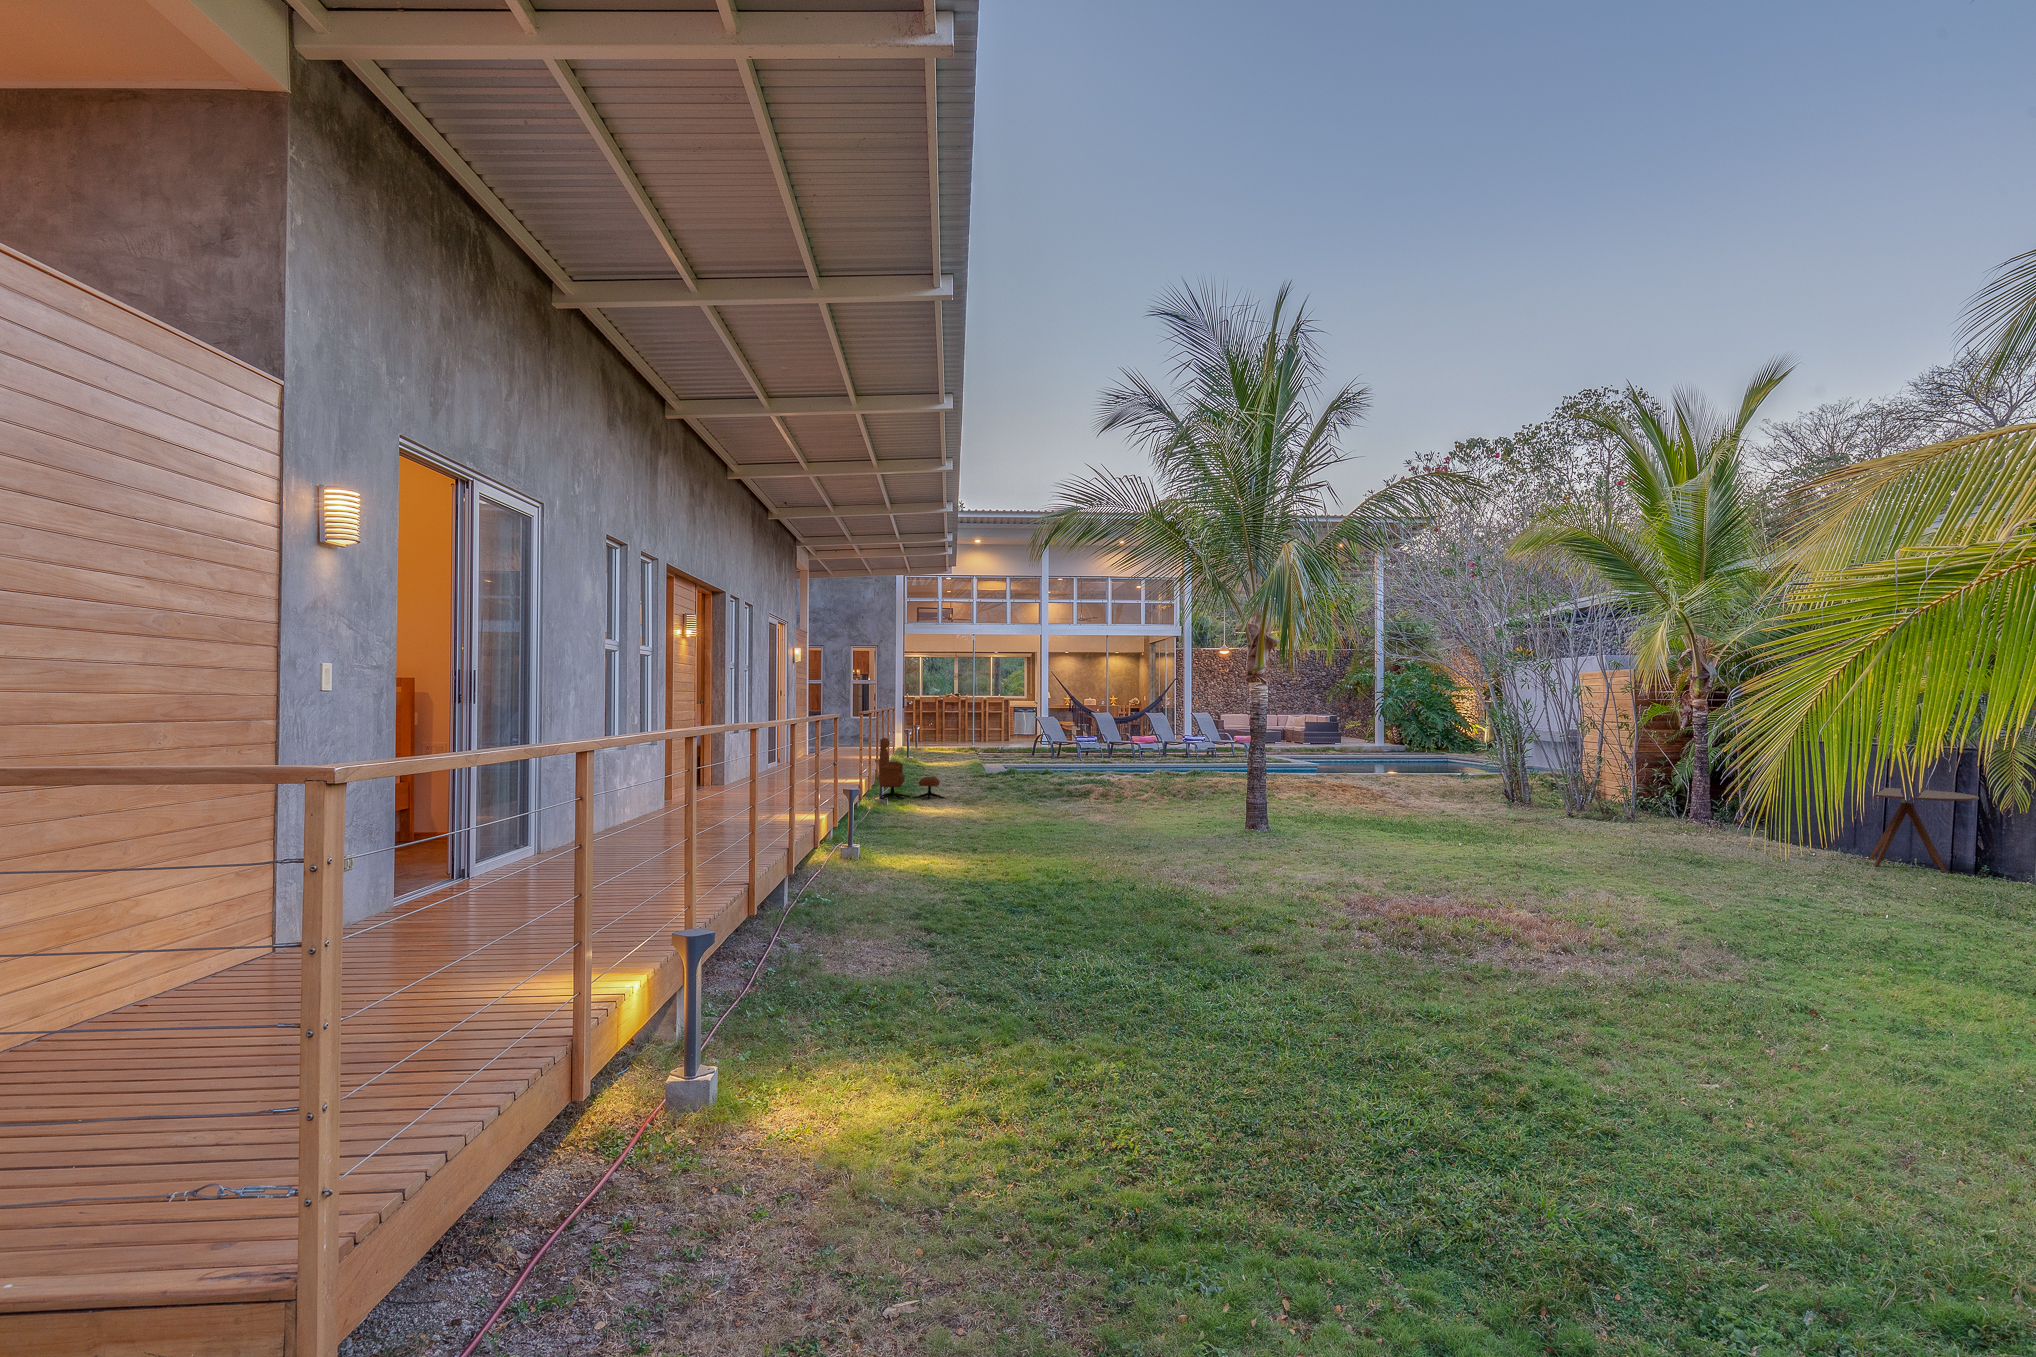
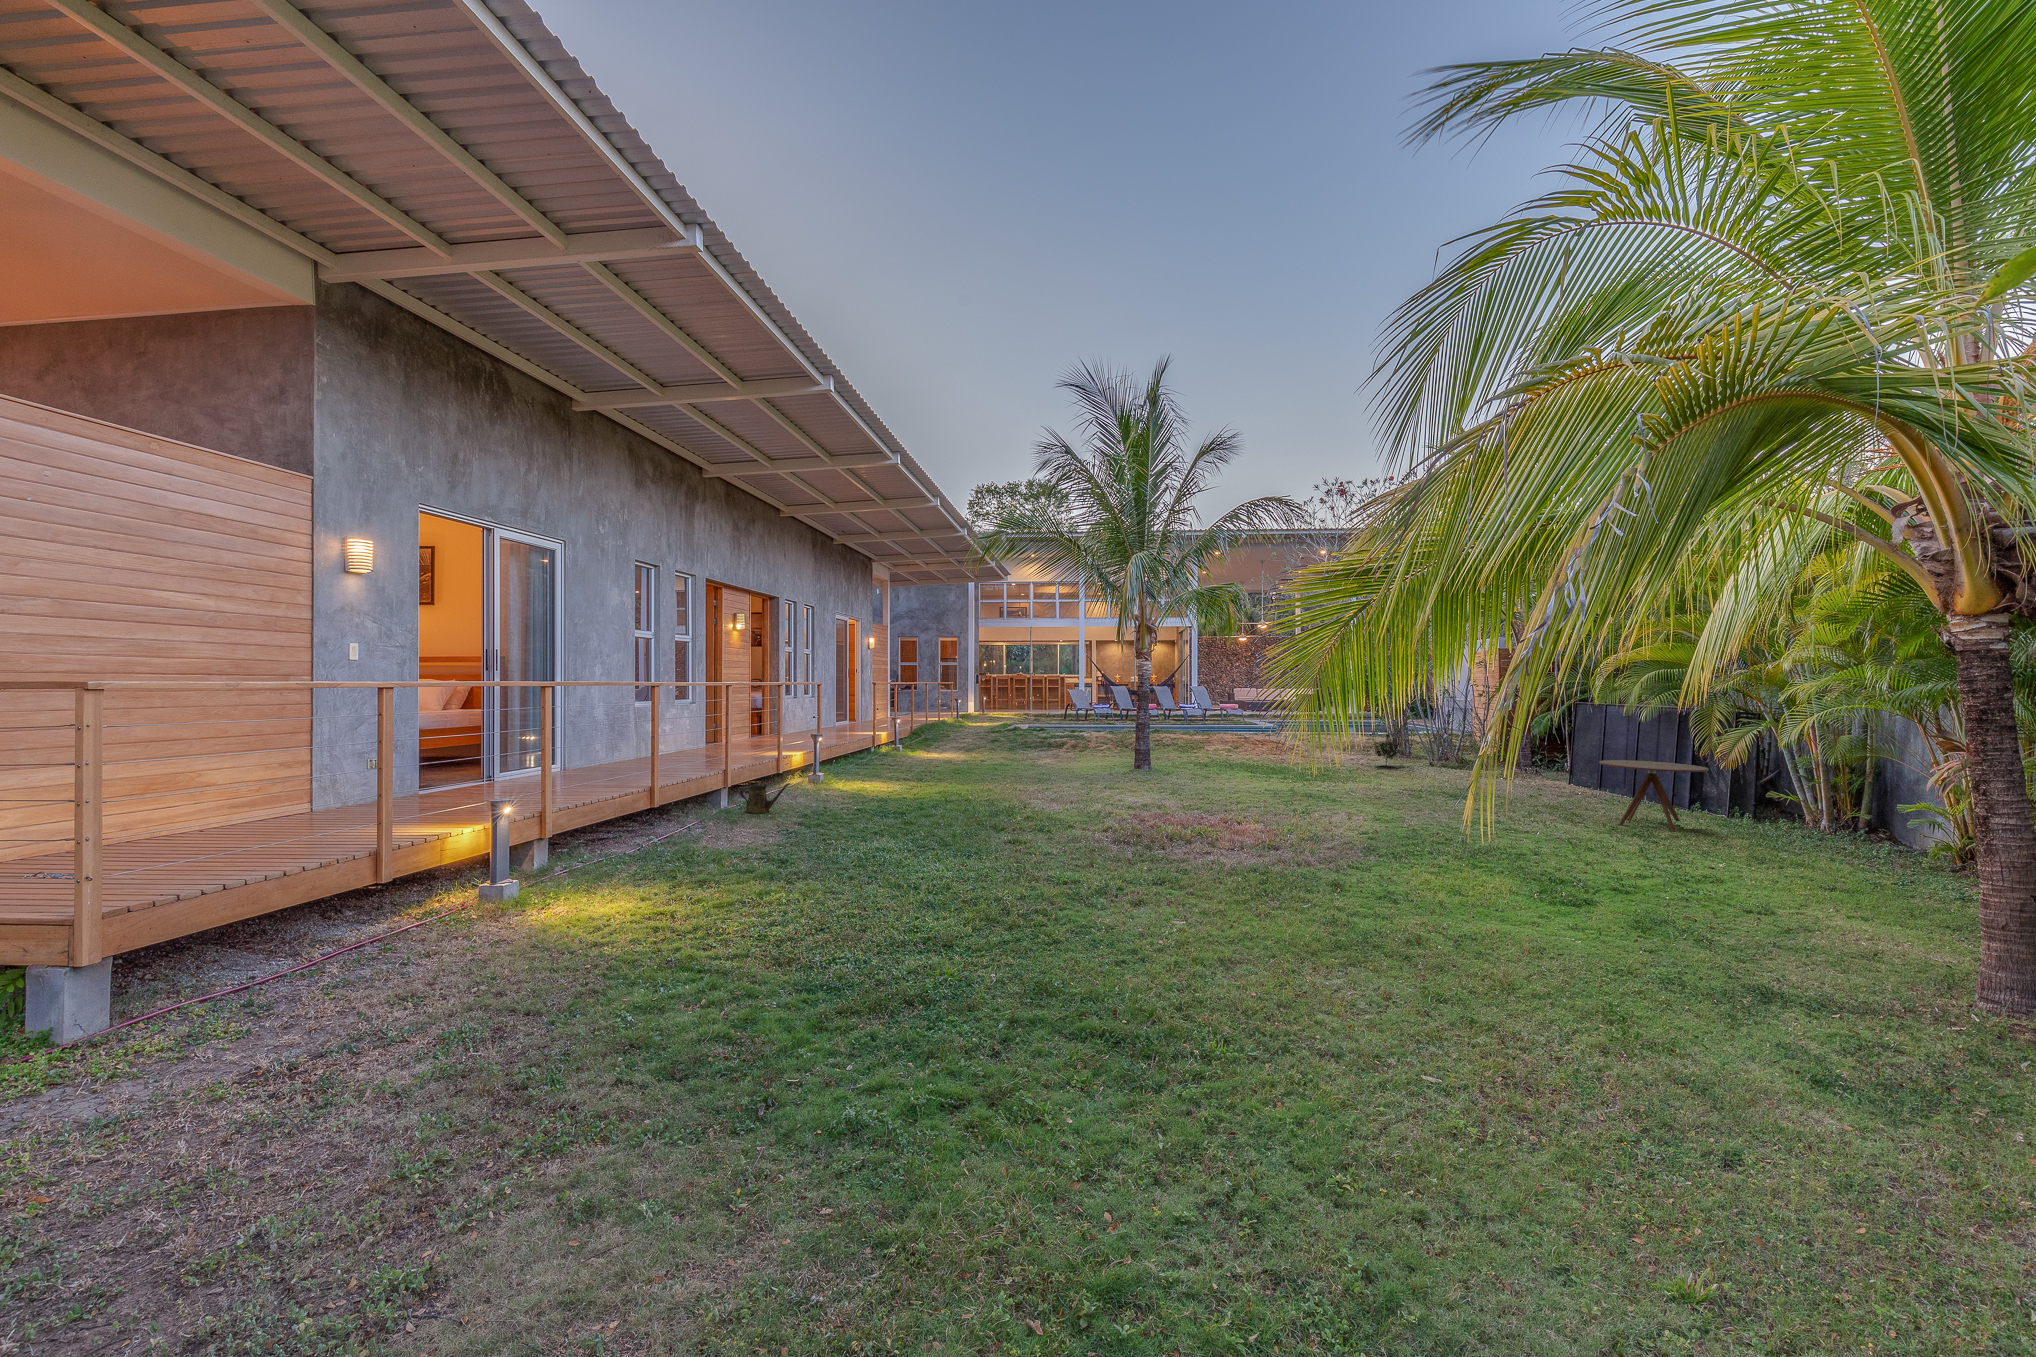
lounge chair: present [879,738,945,799] -> none [895,706,946,754]
potted tree: none [1471,753,1506,802] -> present [1374,733,1398,769]
watering can: none [796,854,869,900] -> present [740,783,790,814]

